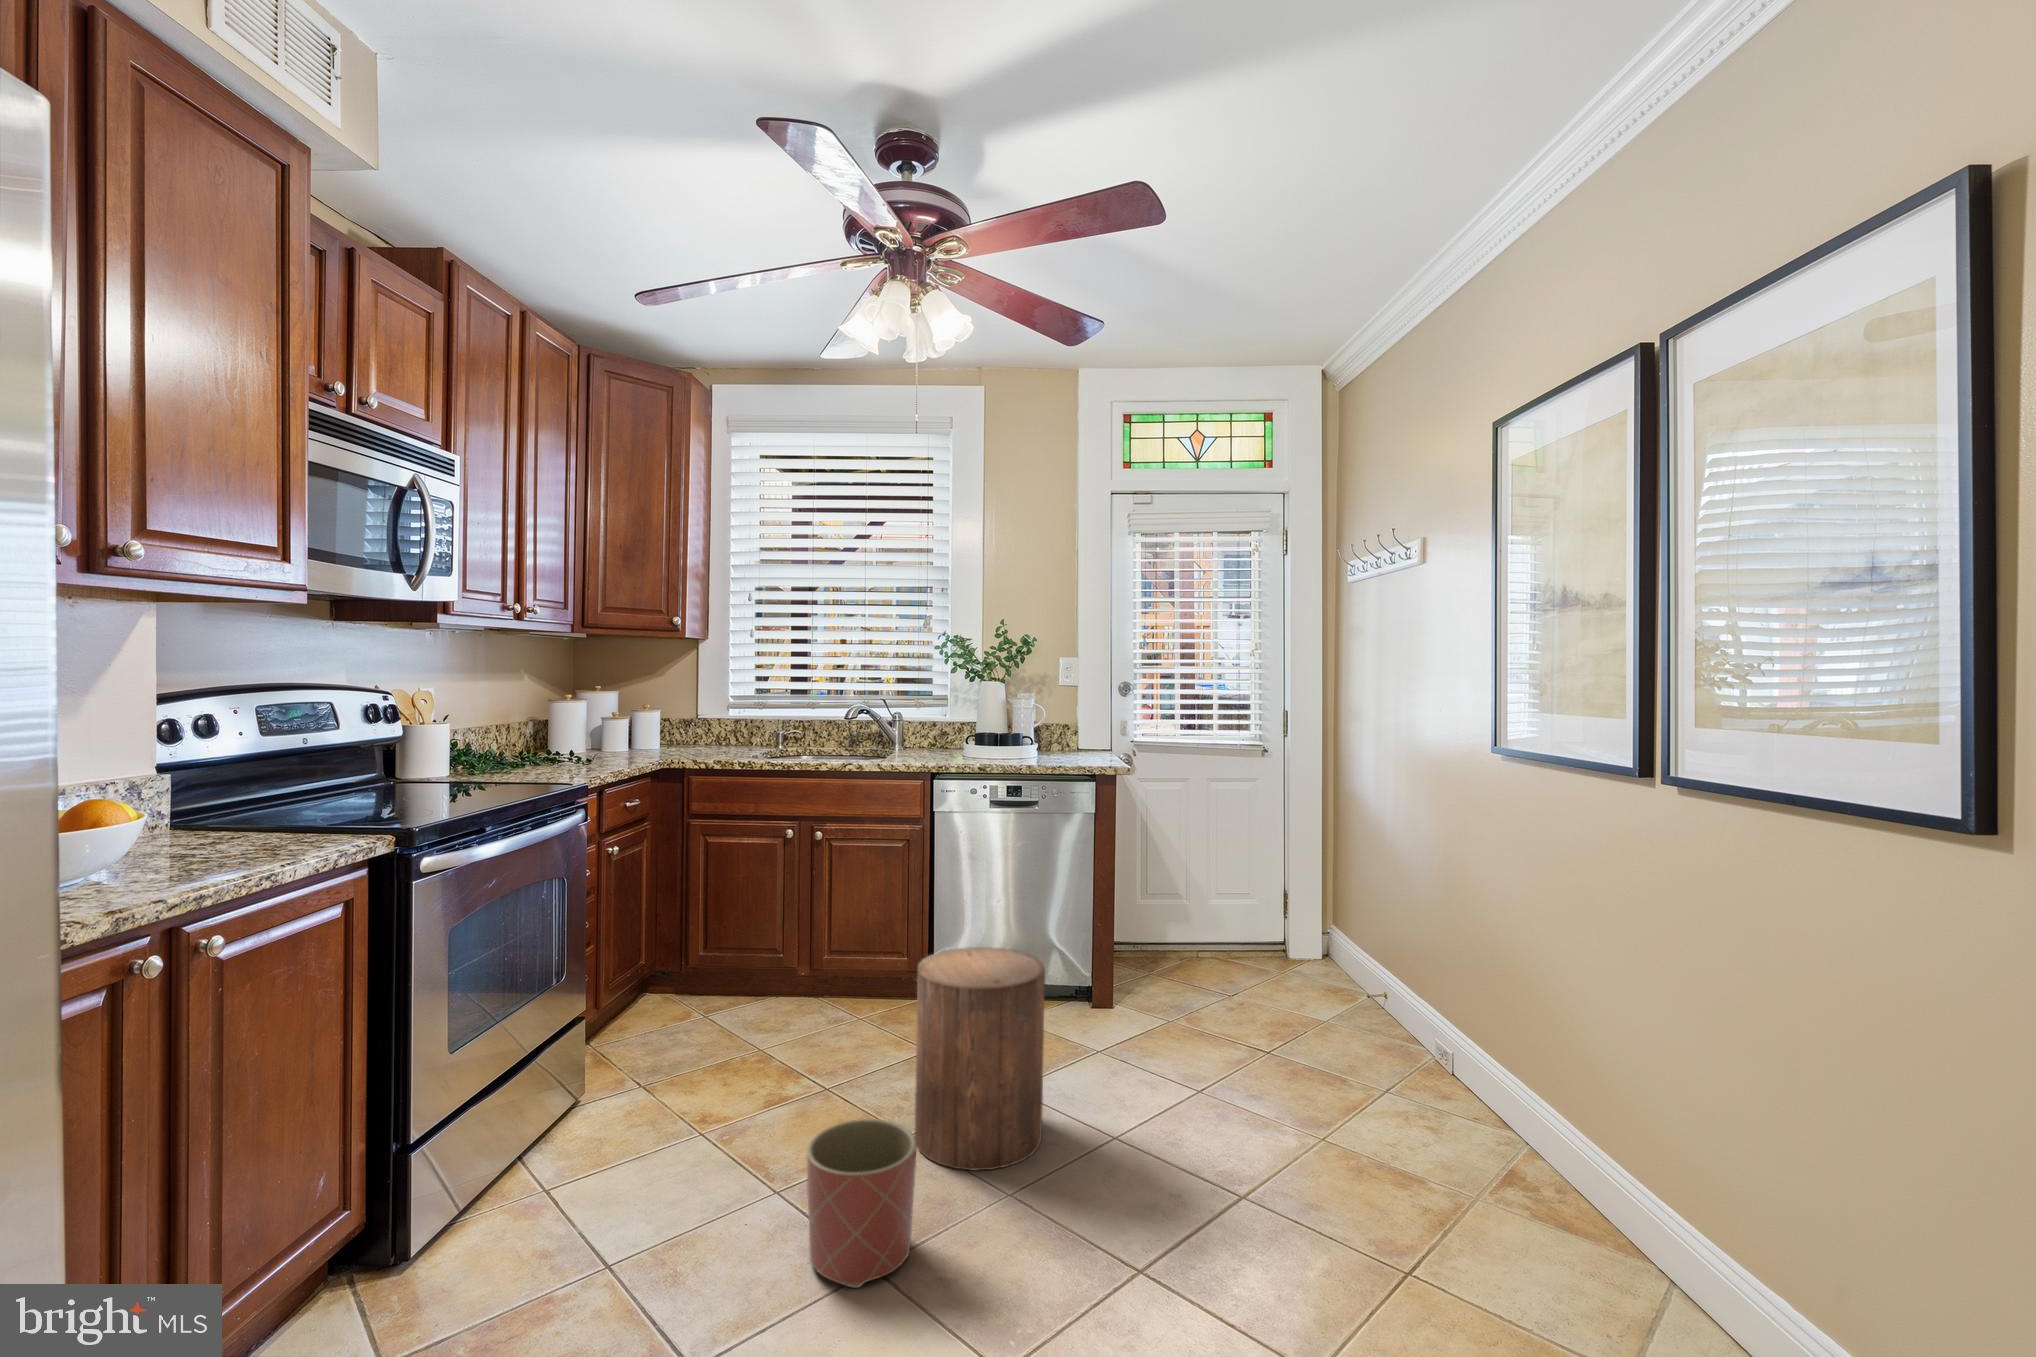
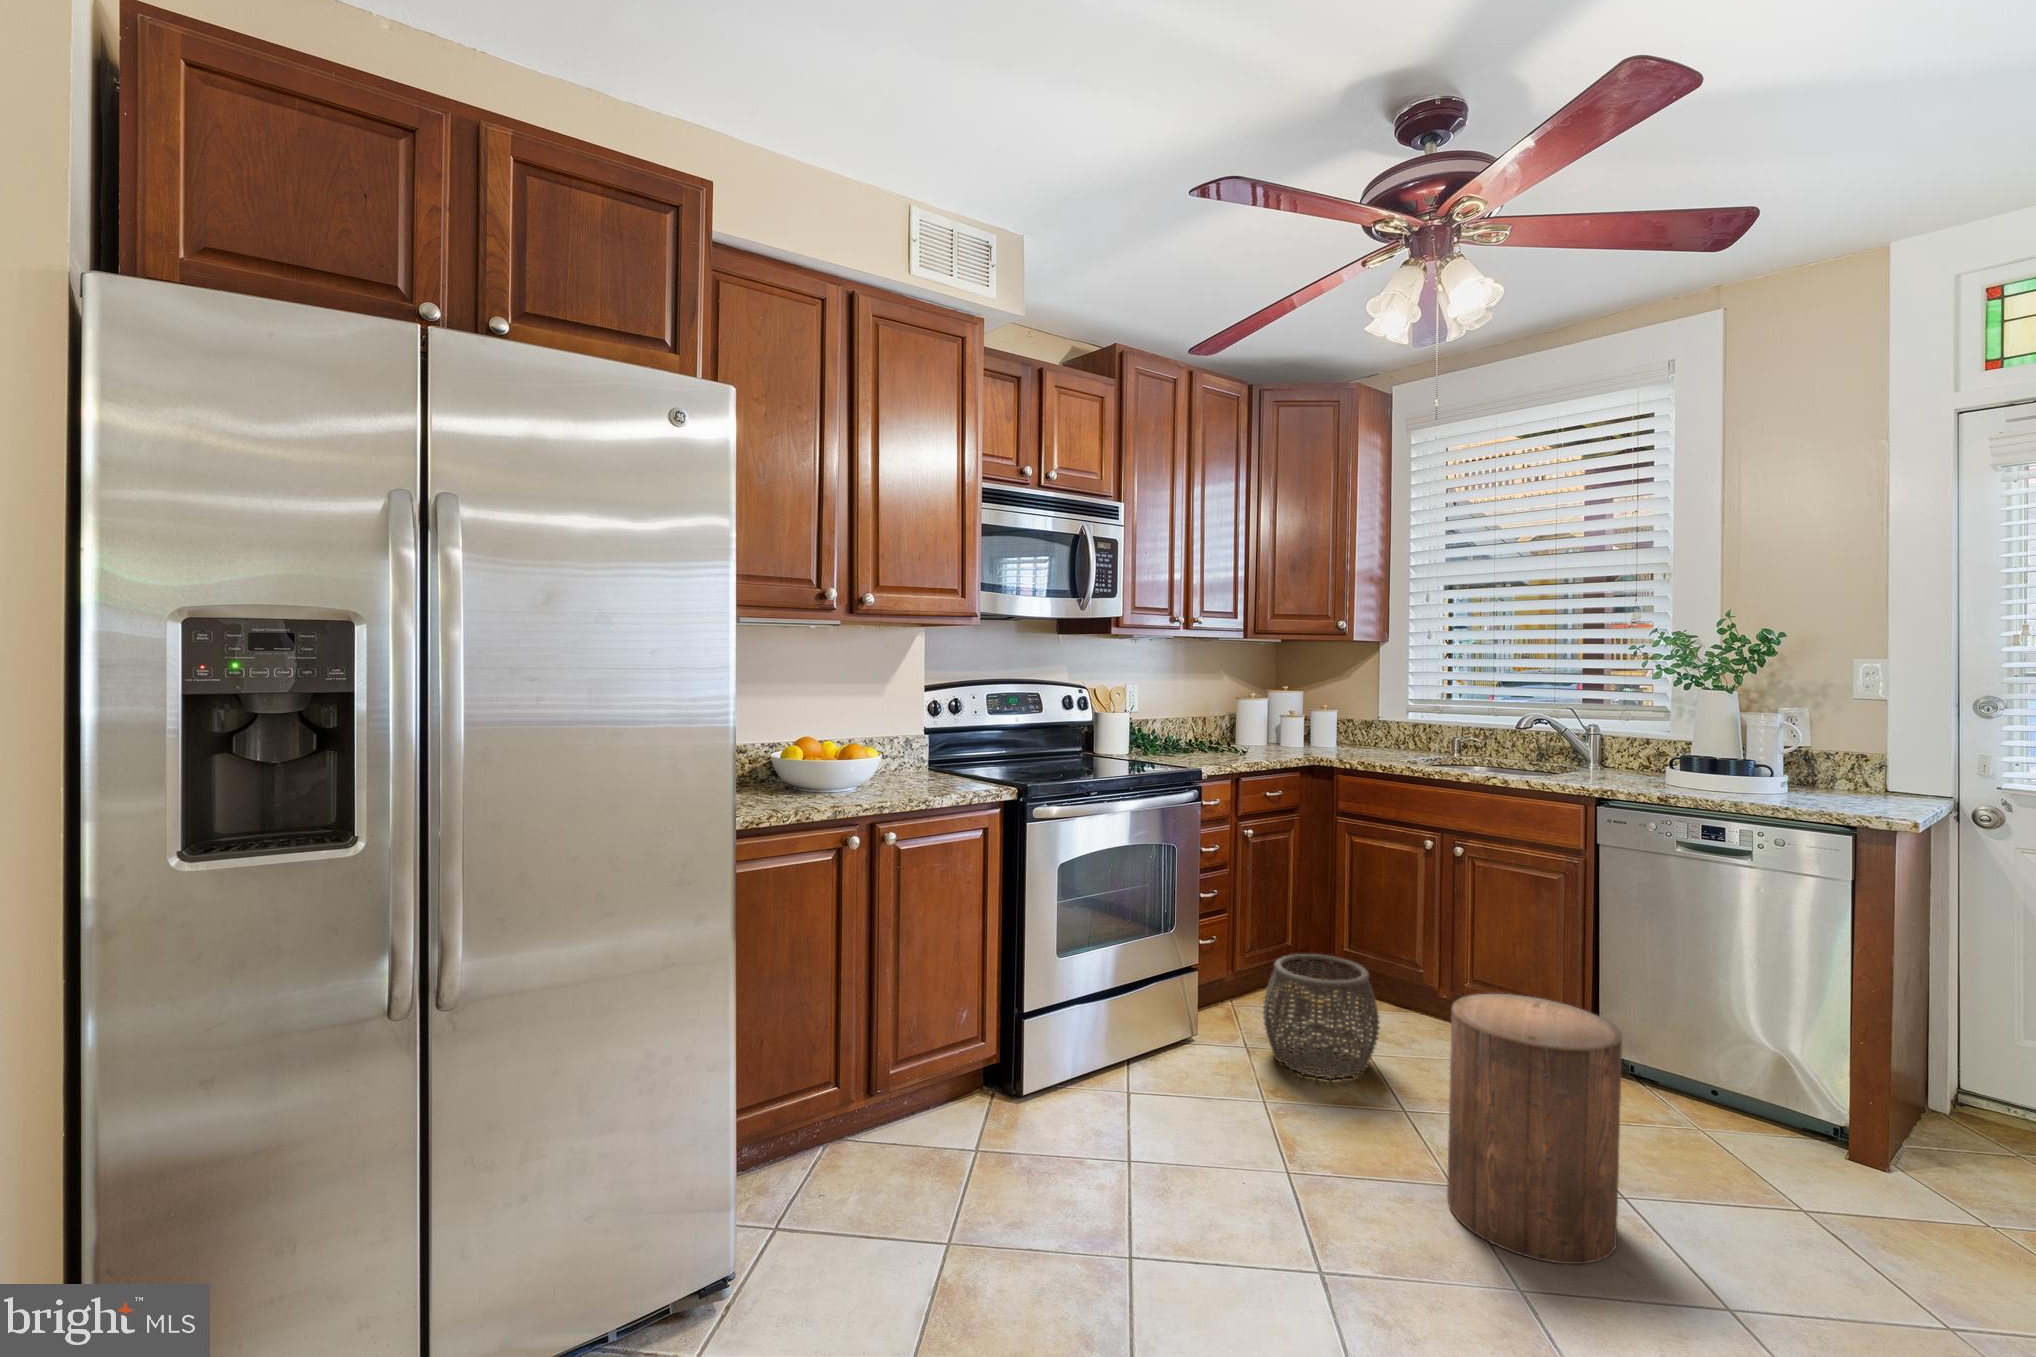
woven basket: none [665,960,787,1091] -> present [1263,954,1380,1079]
planter: present [807,1119,917,1288] -> none [1262,1118,1375,1278]

